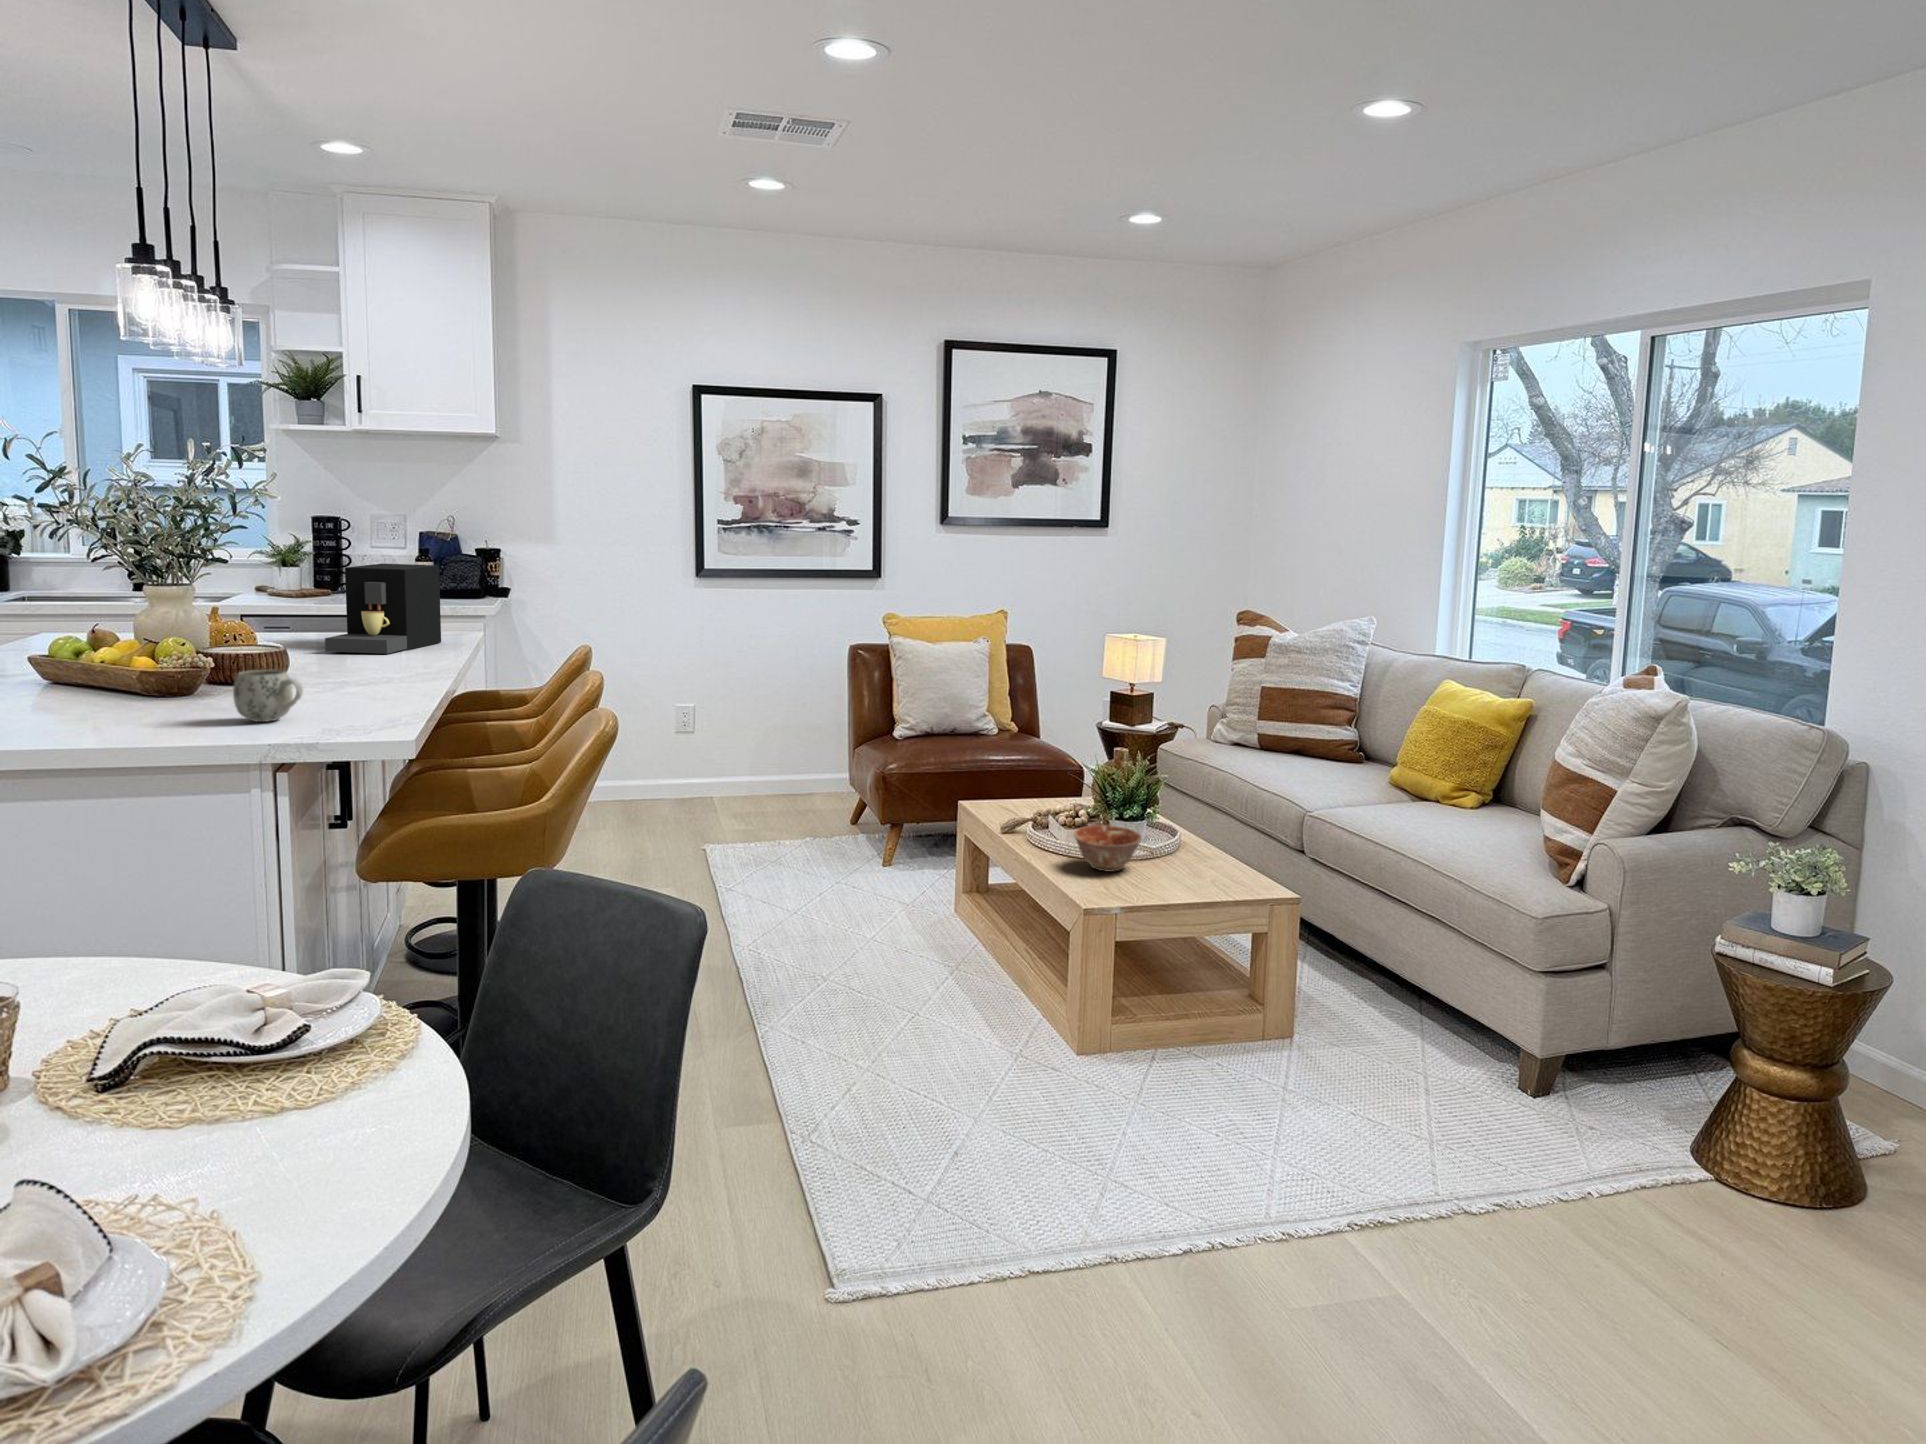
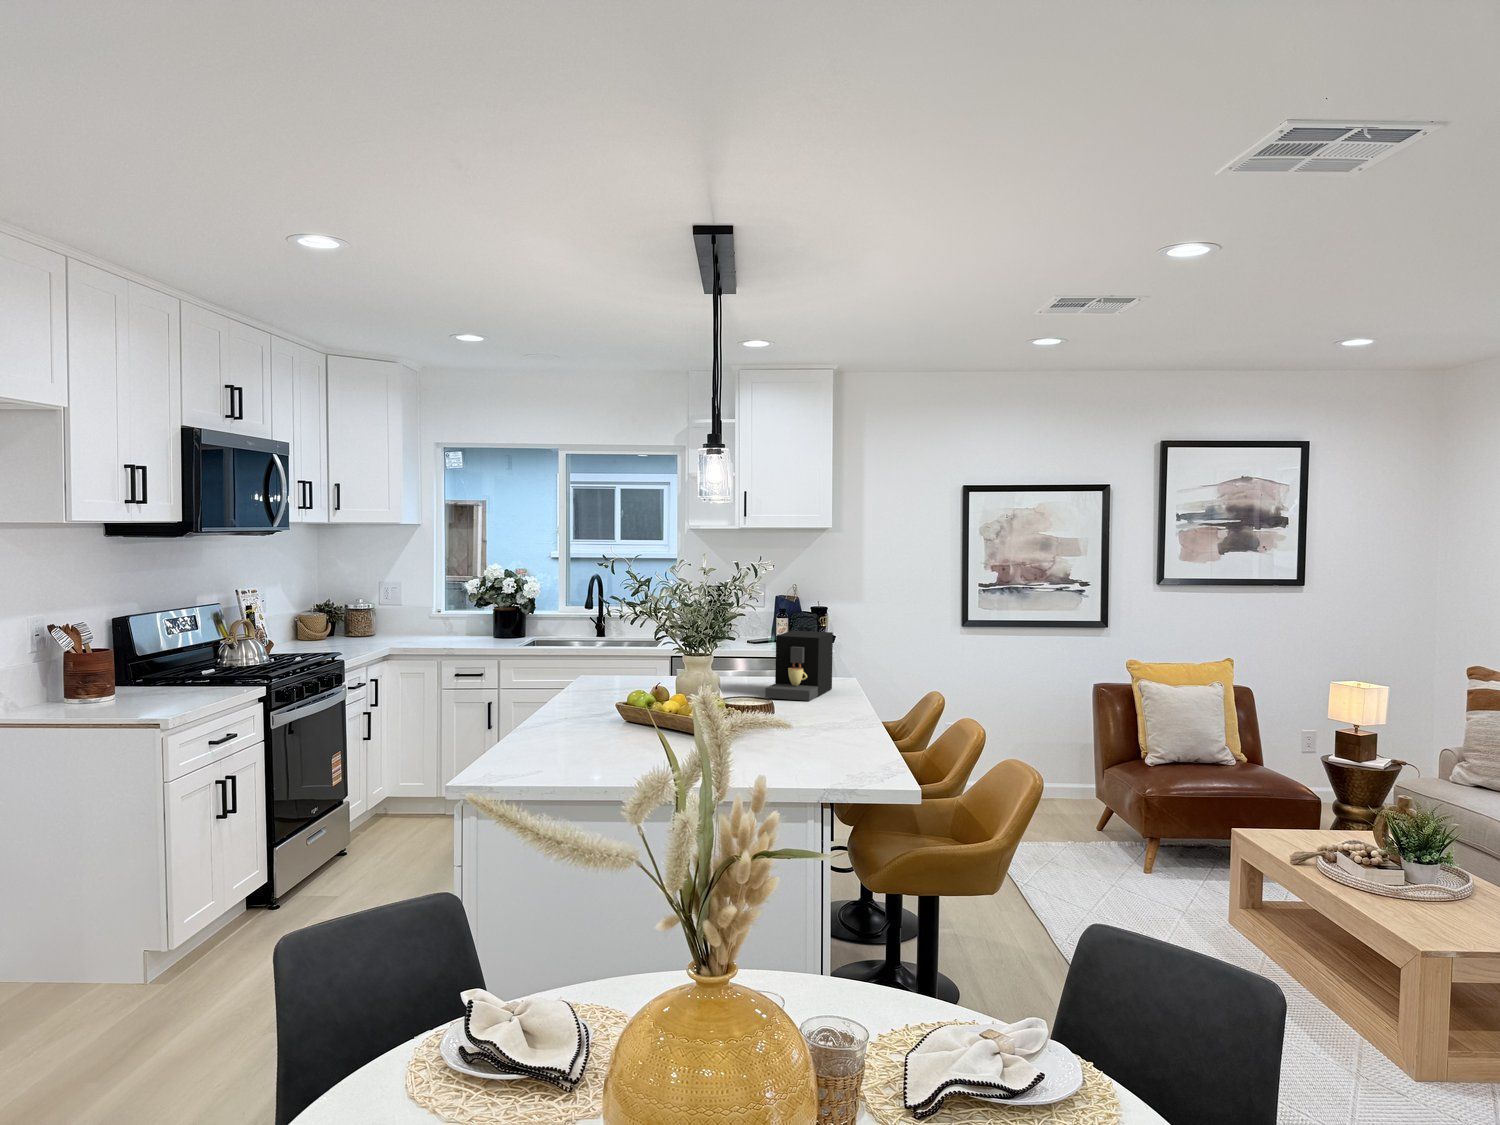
mug: present [233,670,303,722] -> none [791,733,839,772]
ceramic bowl: present [1074,825,1142,872] -> none [1385,868,1454,912]

